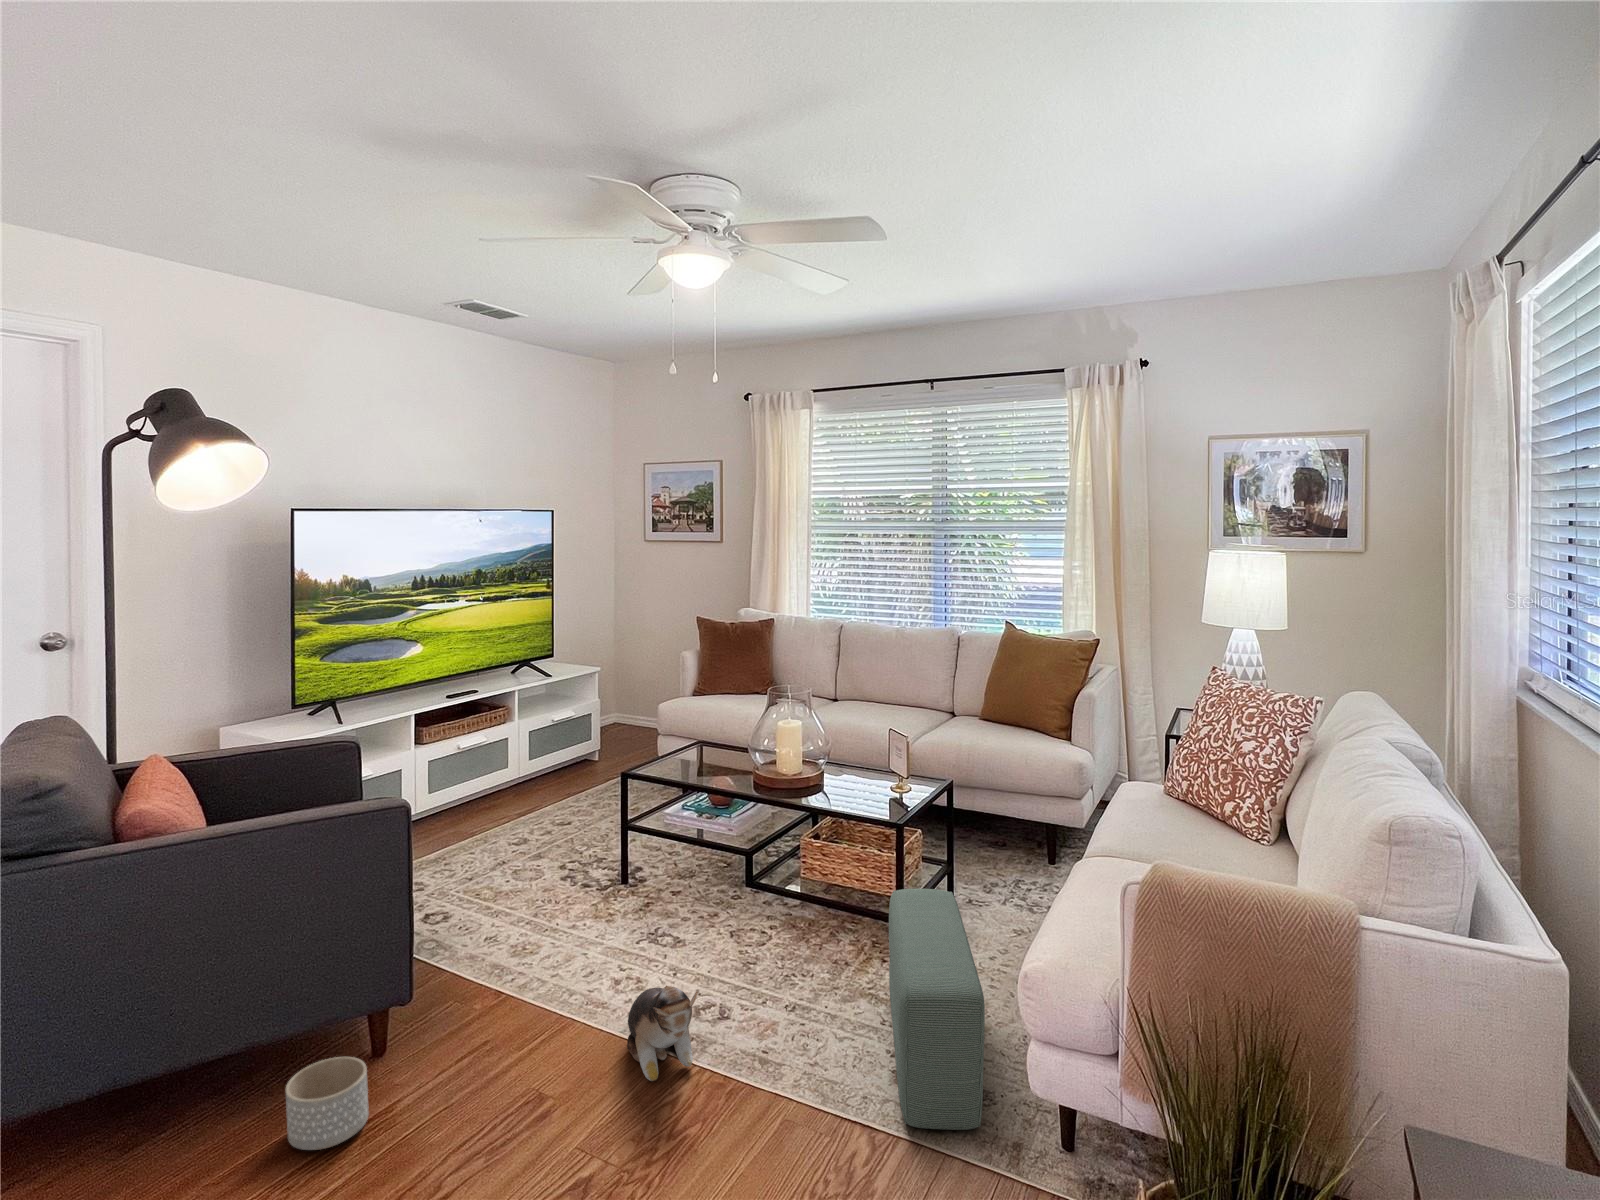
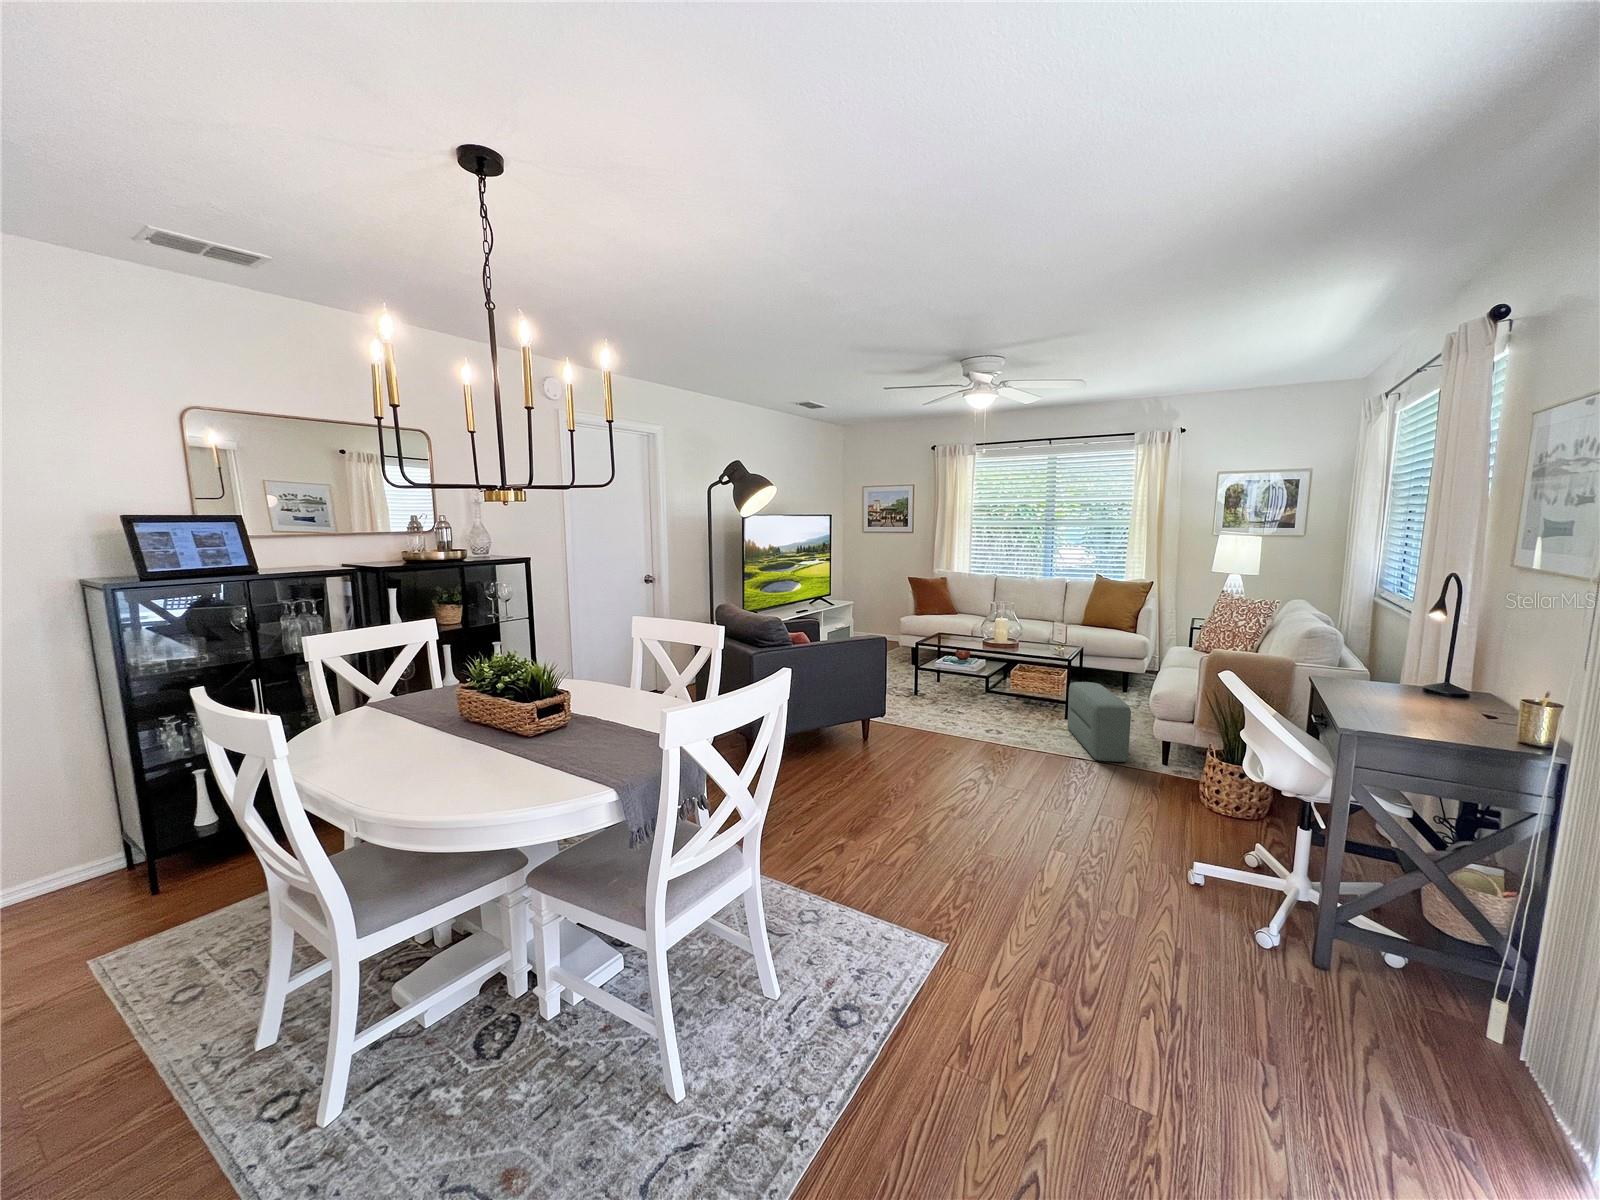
plush toy: present [627,986,697,1081] -> none [955,707,1004,746]
planter: present [286,1057,369,1150] -> none [847,727,876,756]

